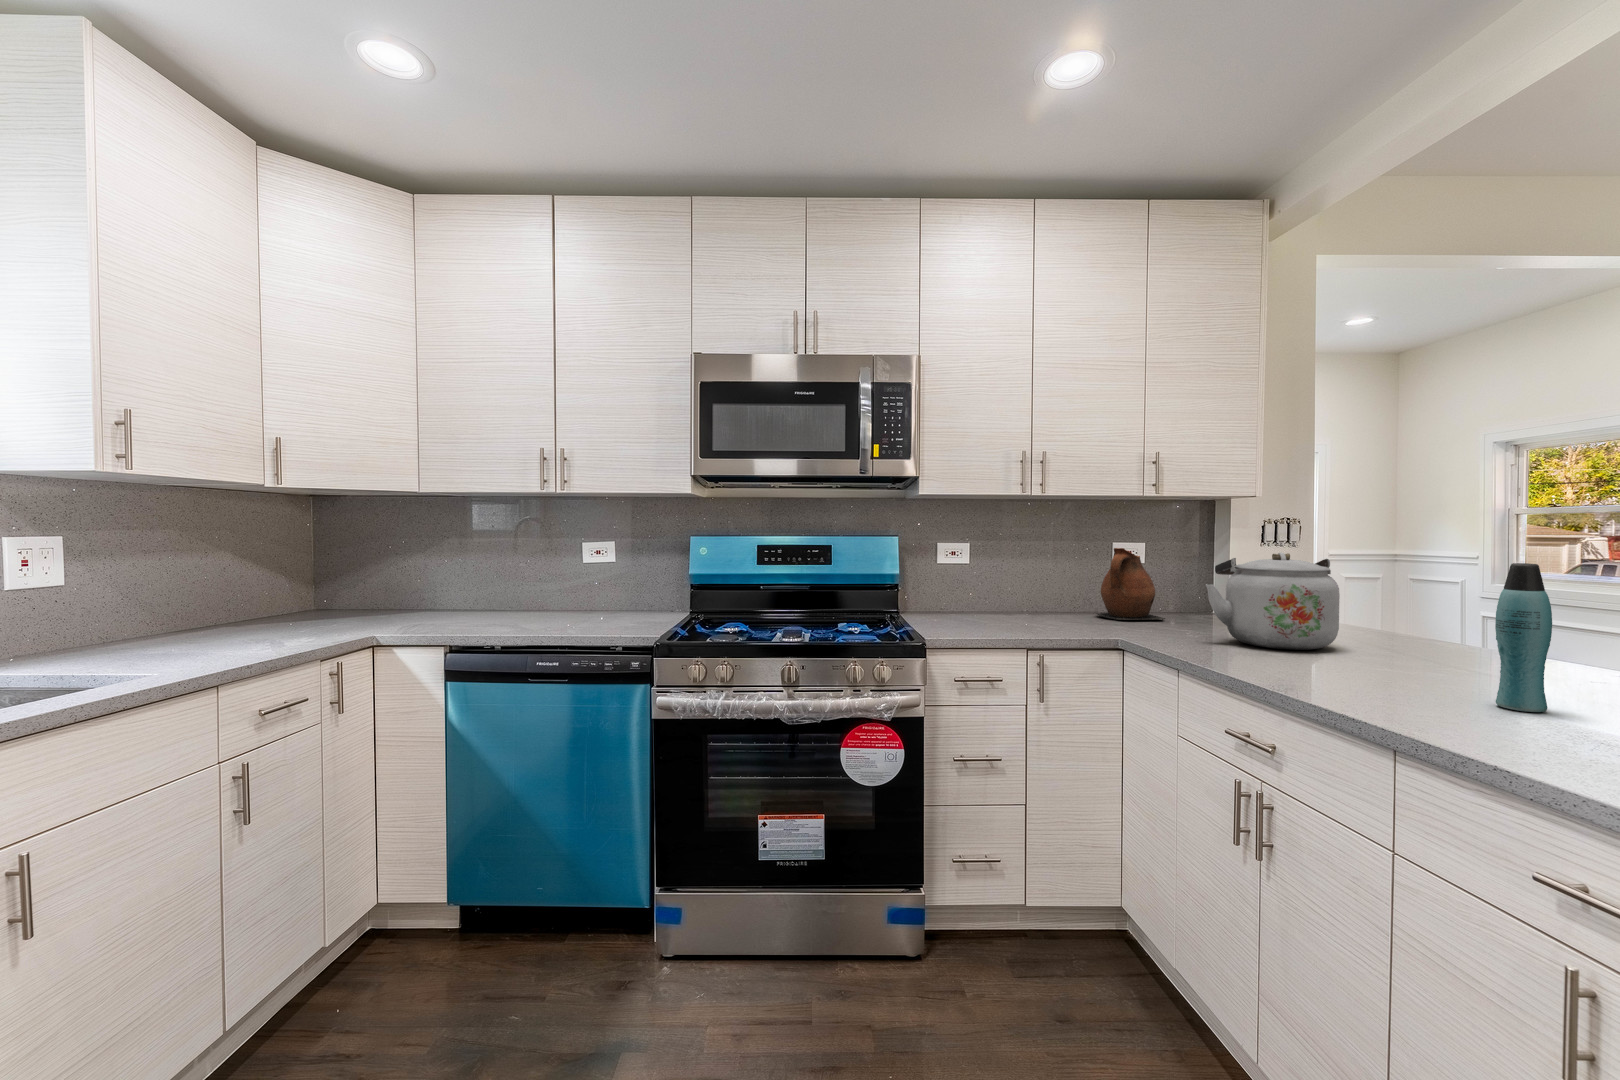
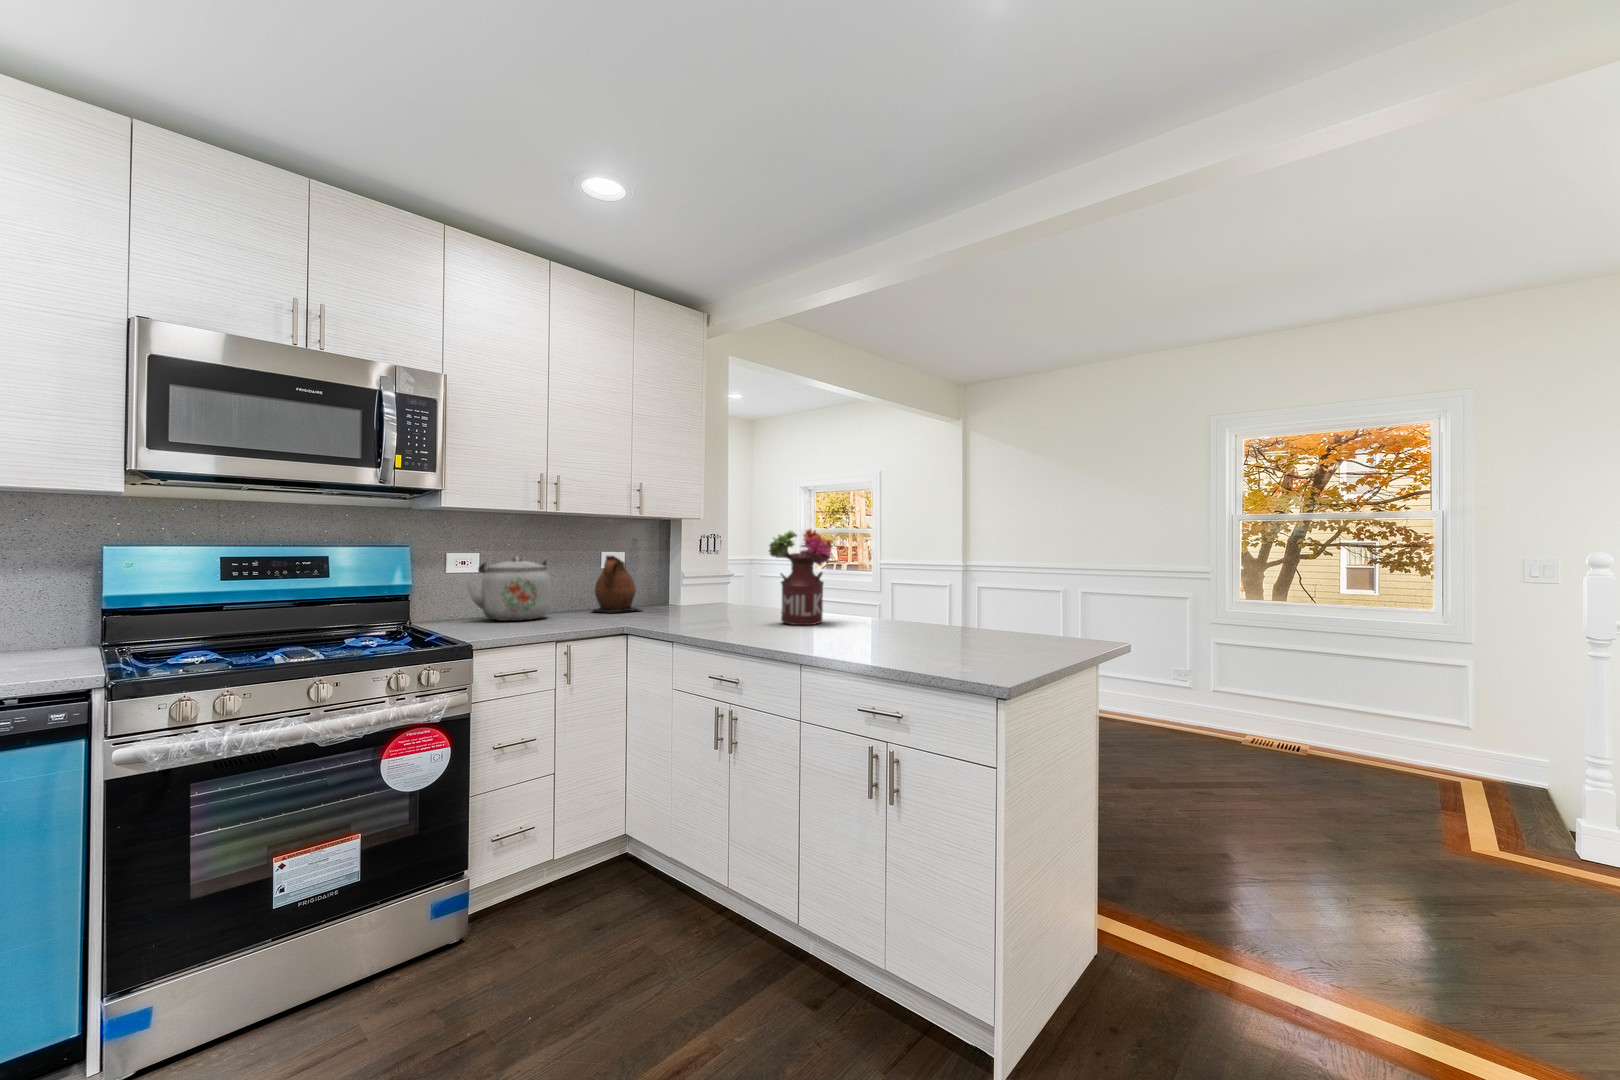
flower arrangement: none [1342,511,1493,679] -> present [769,529,832,625]
kettle: present [1206,553,1340,650] -> present [467,557,551,621]
bottle: present [1495,563,1552,712] -> none [843,556,864,633]

